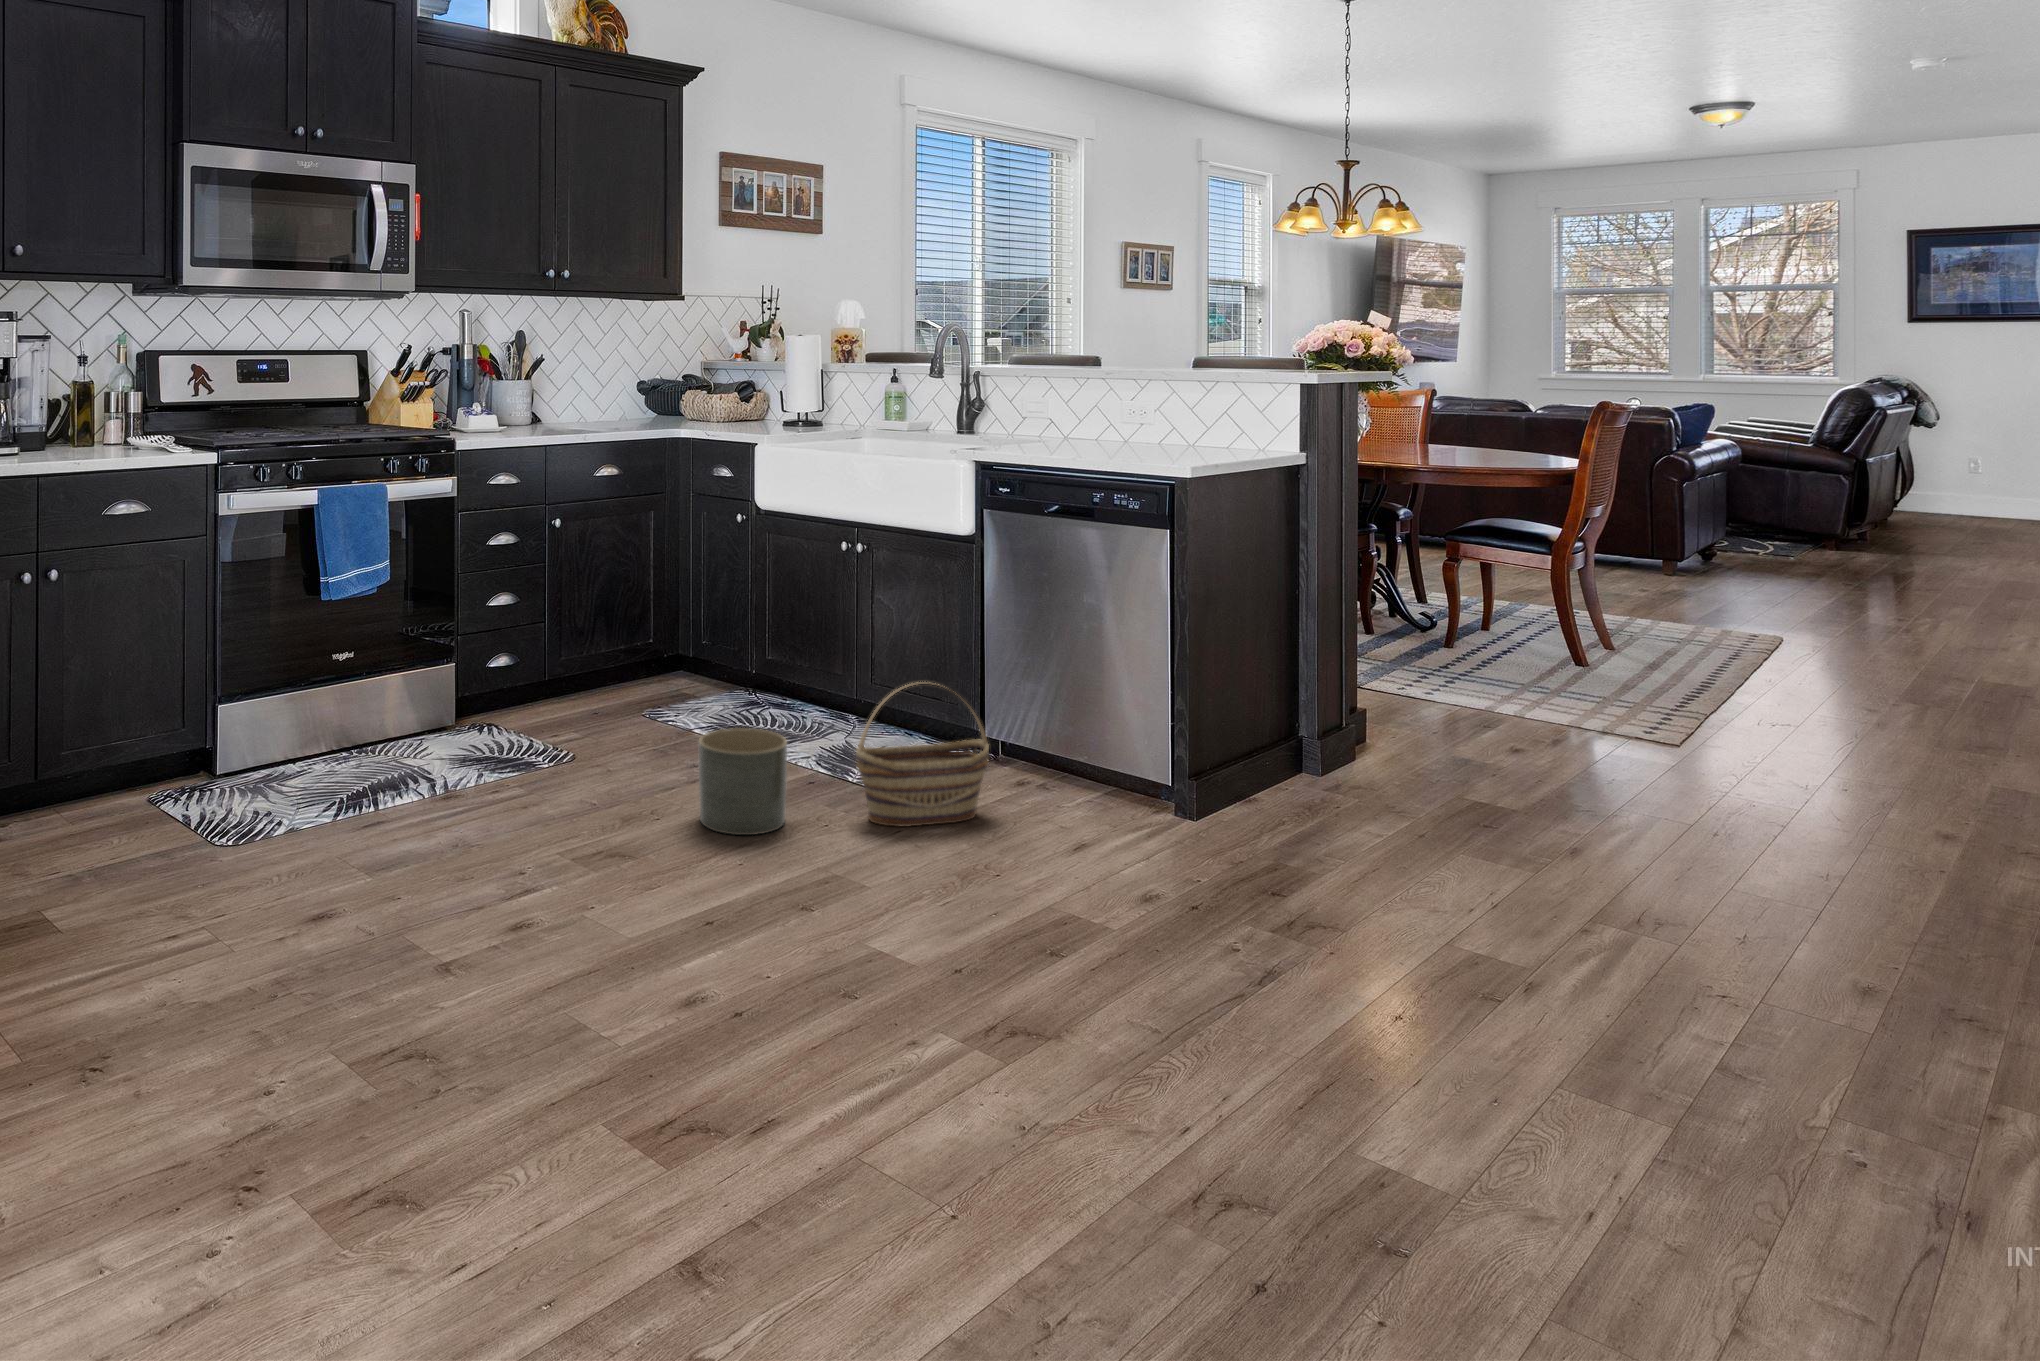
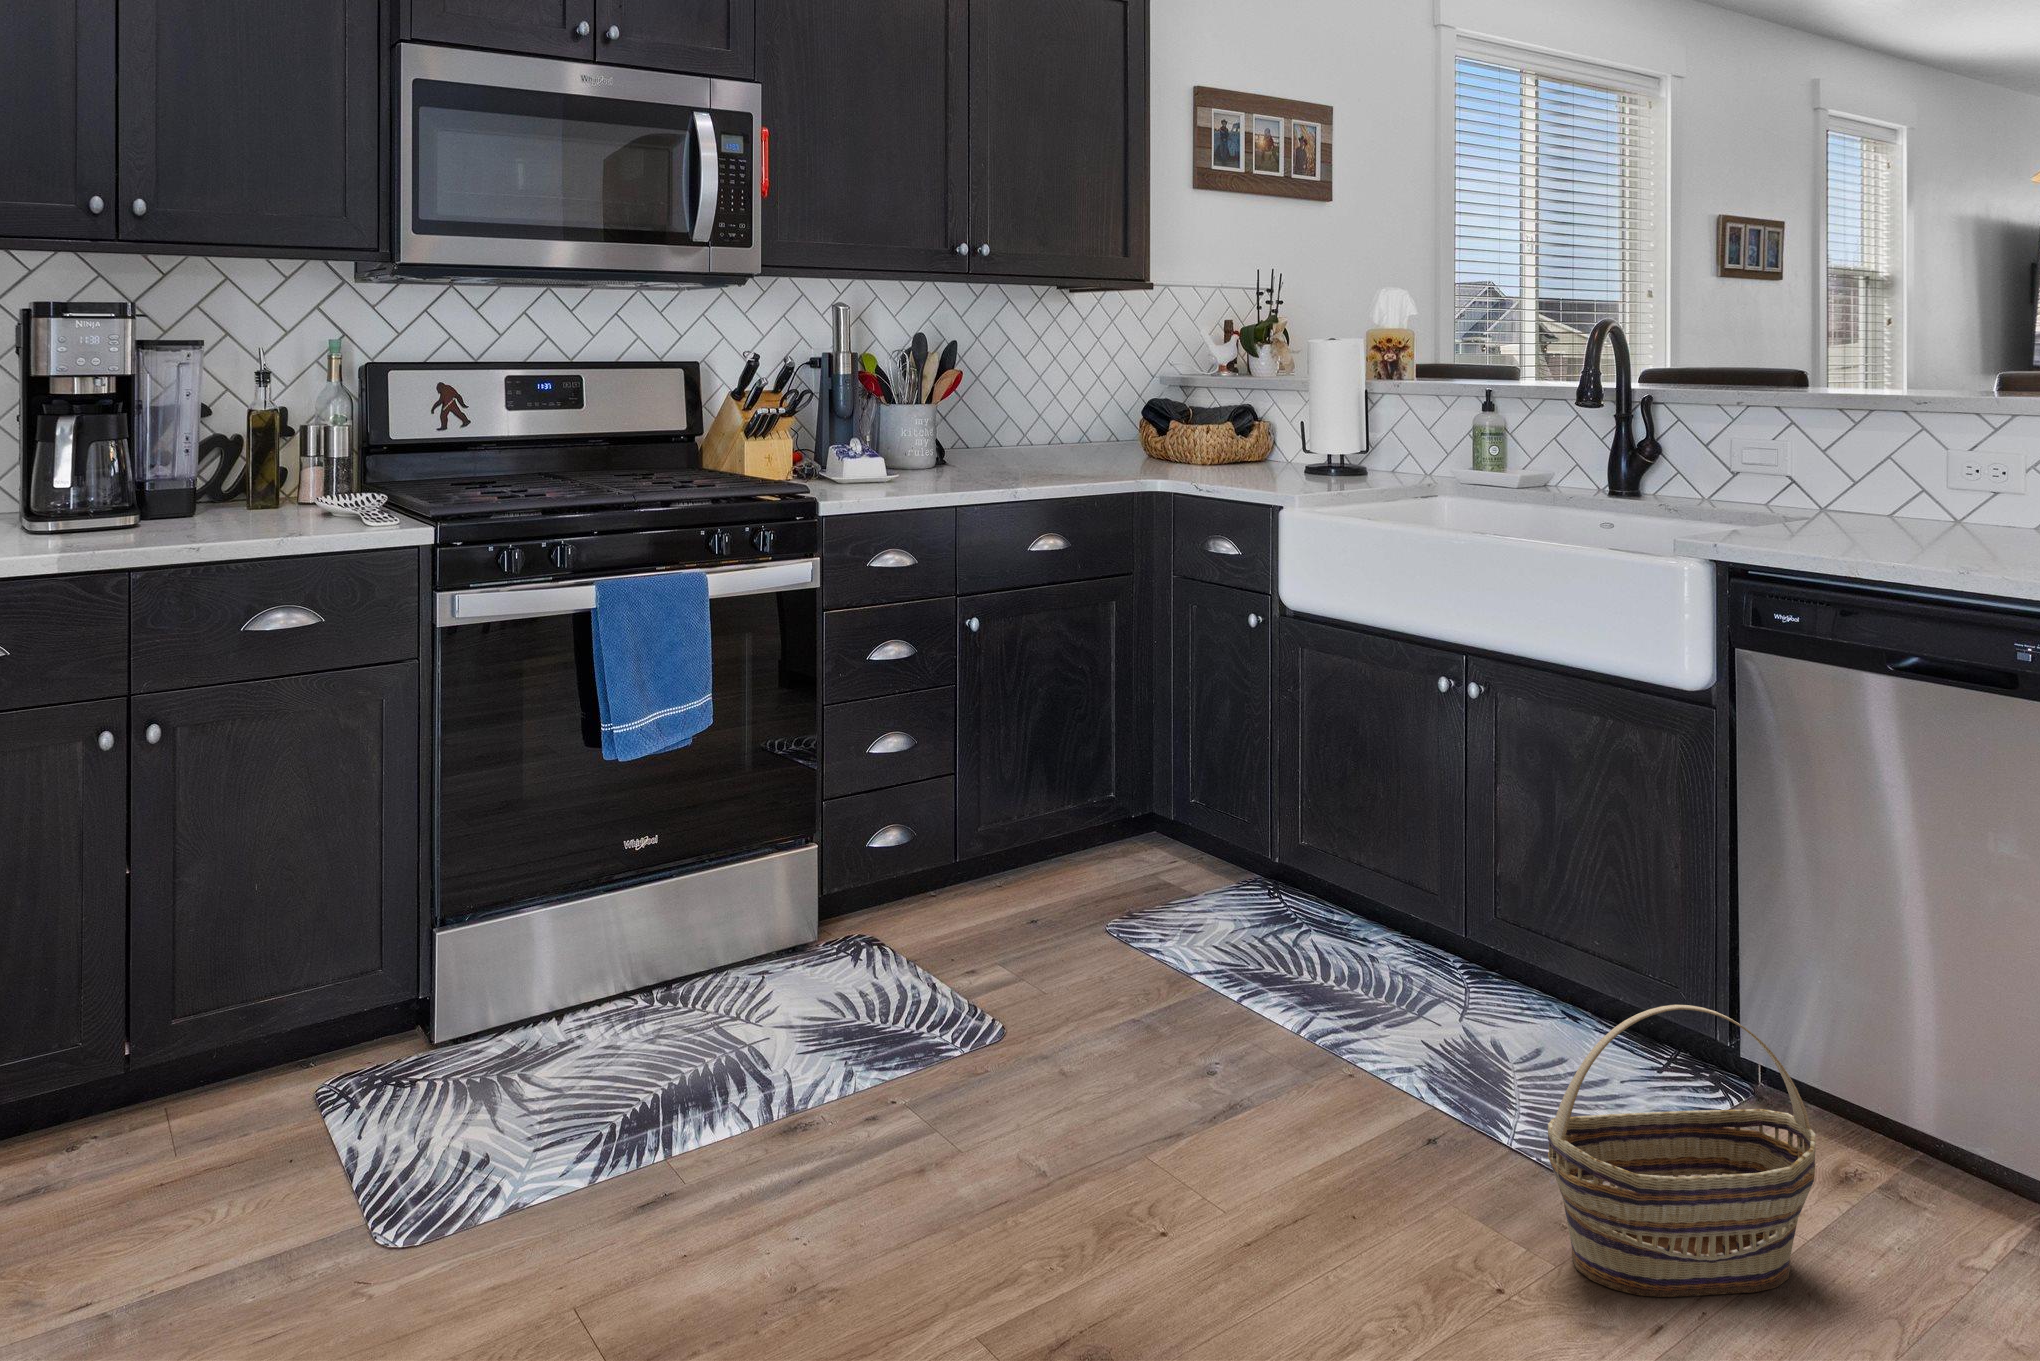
planter: present [699,728,787,835] -> none [1242,1056,1415,1299]

